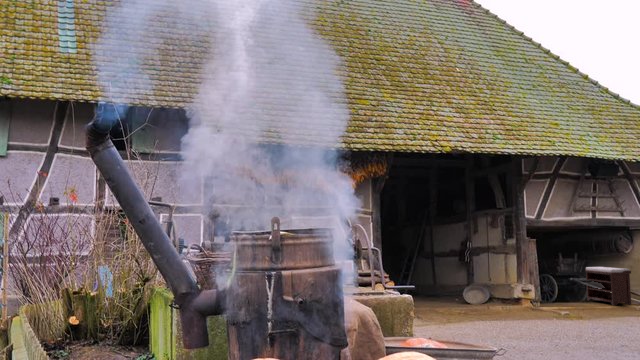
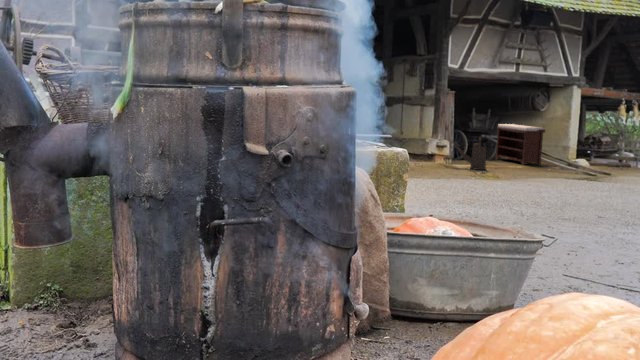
watering can: none [538,281,577,311] -> present [454,138,487,170]

